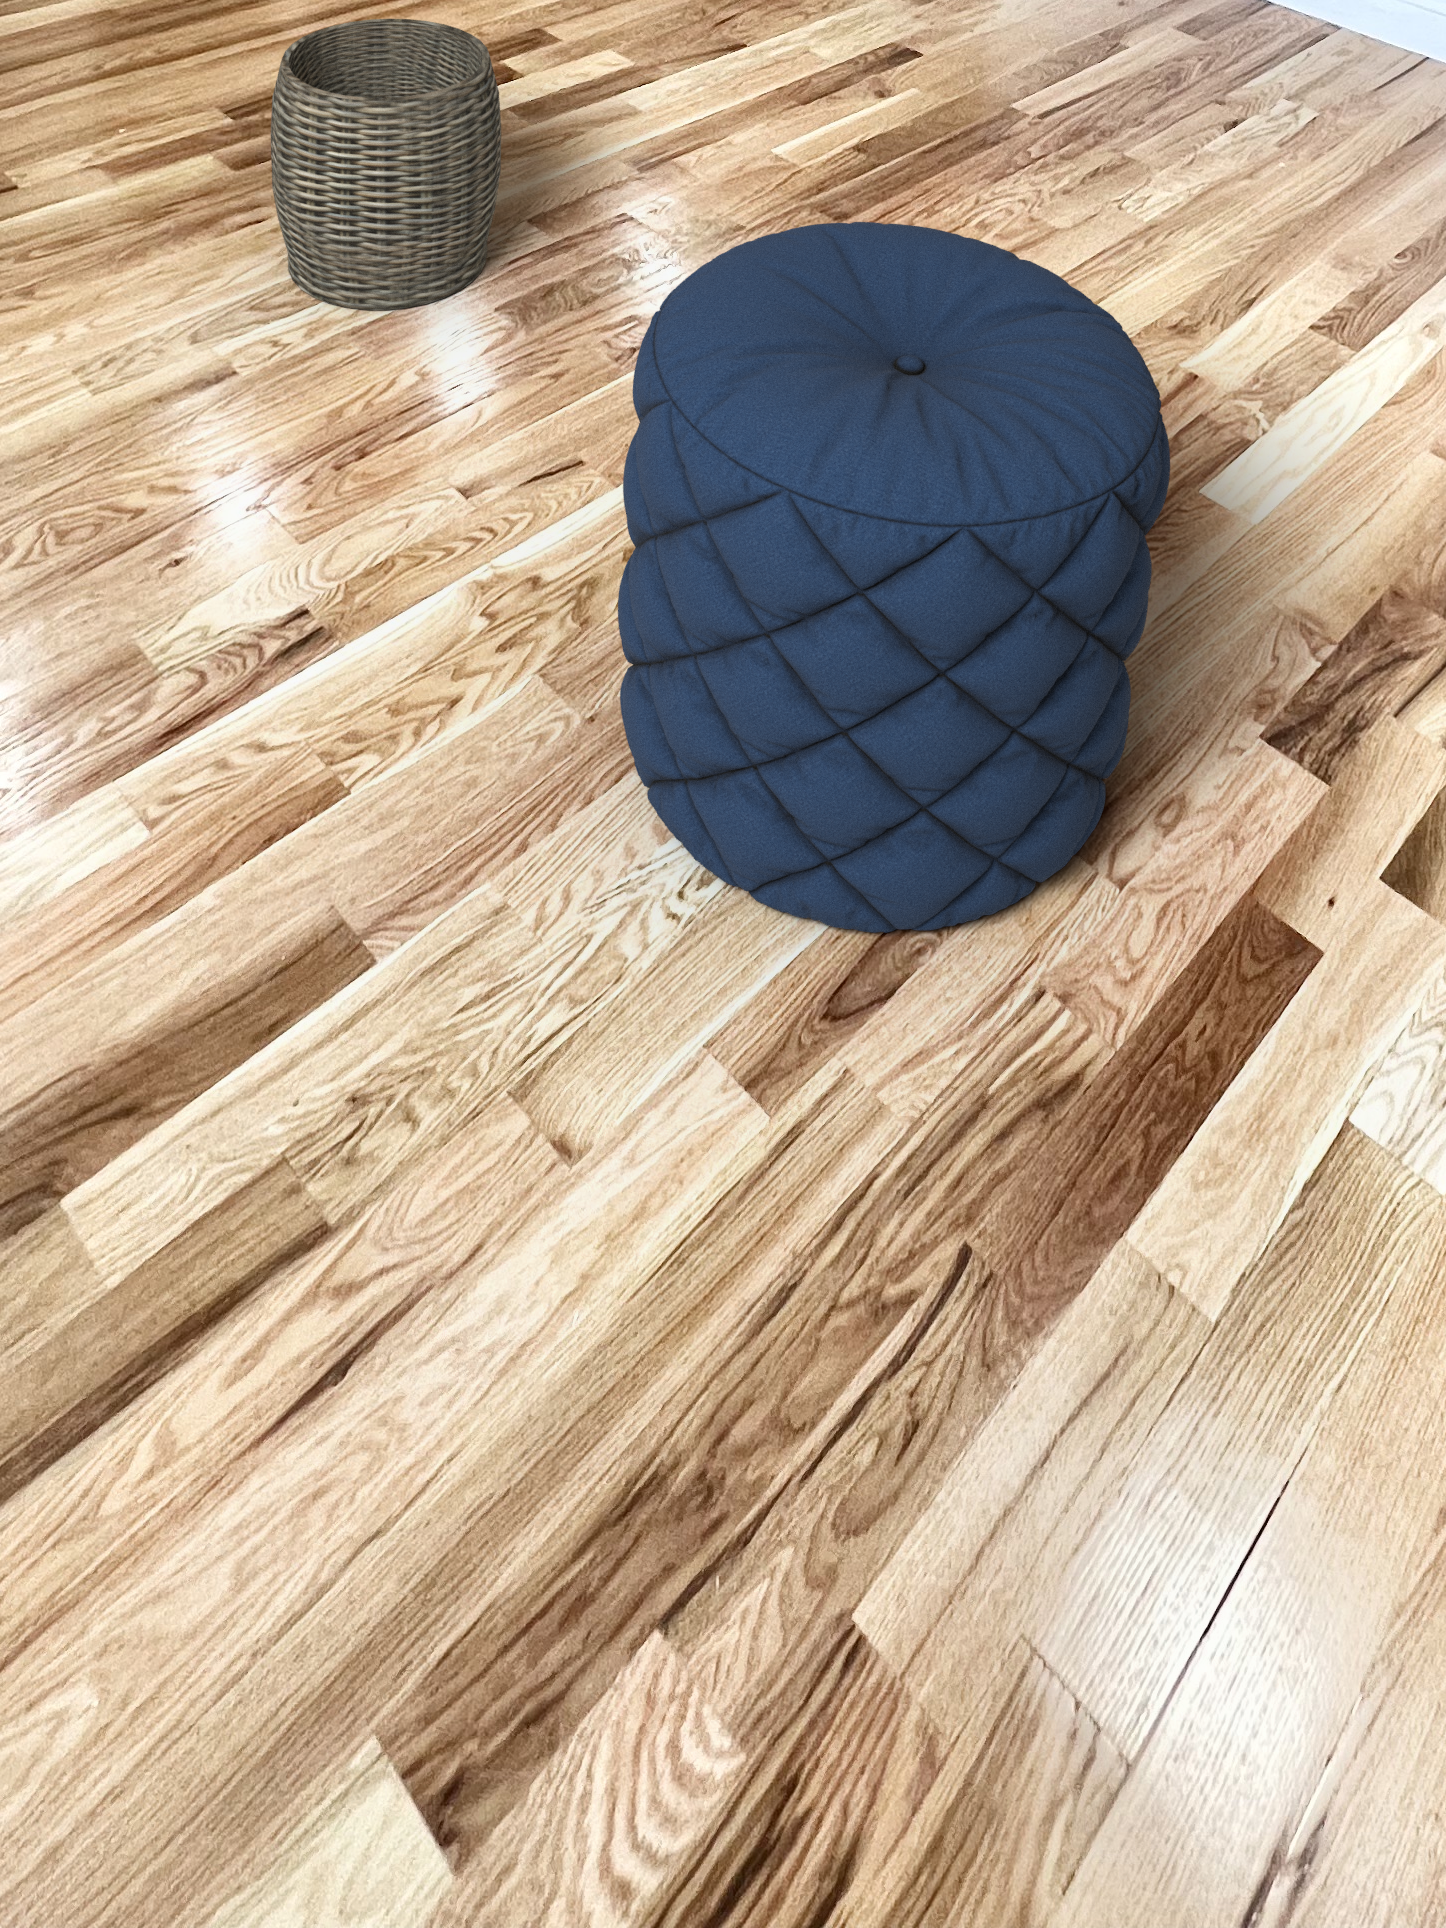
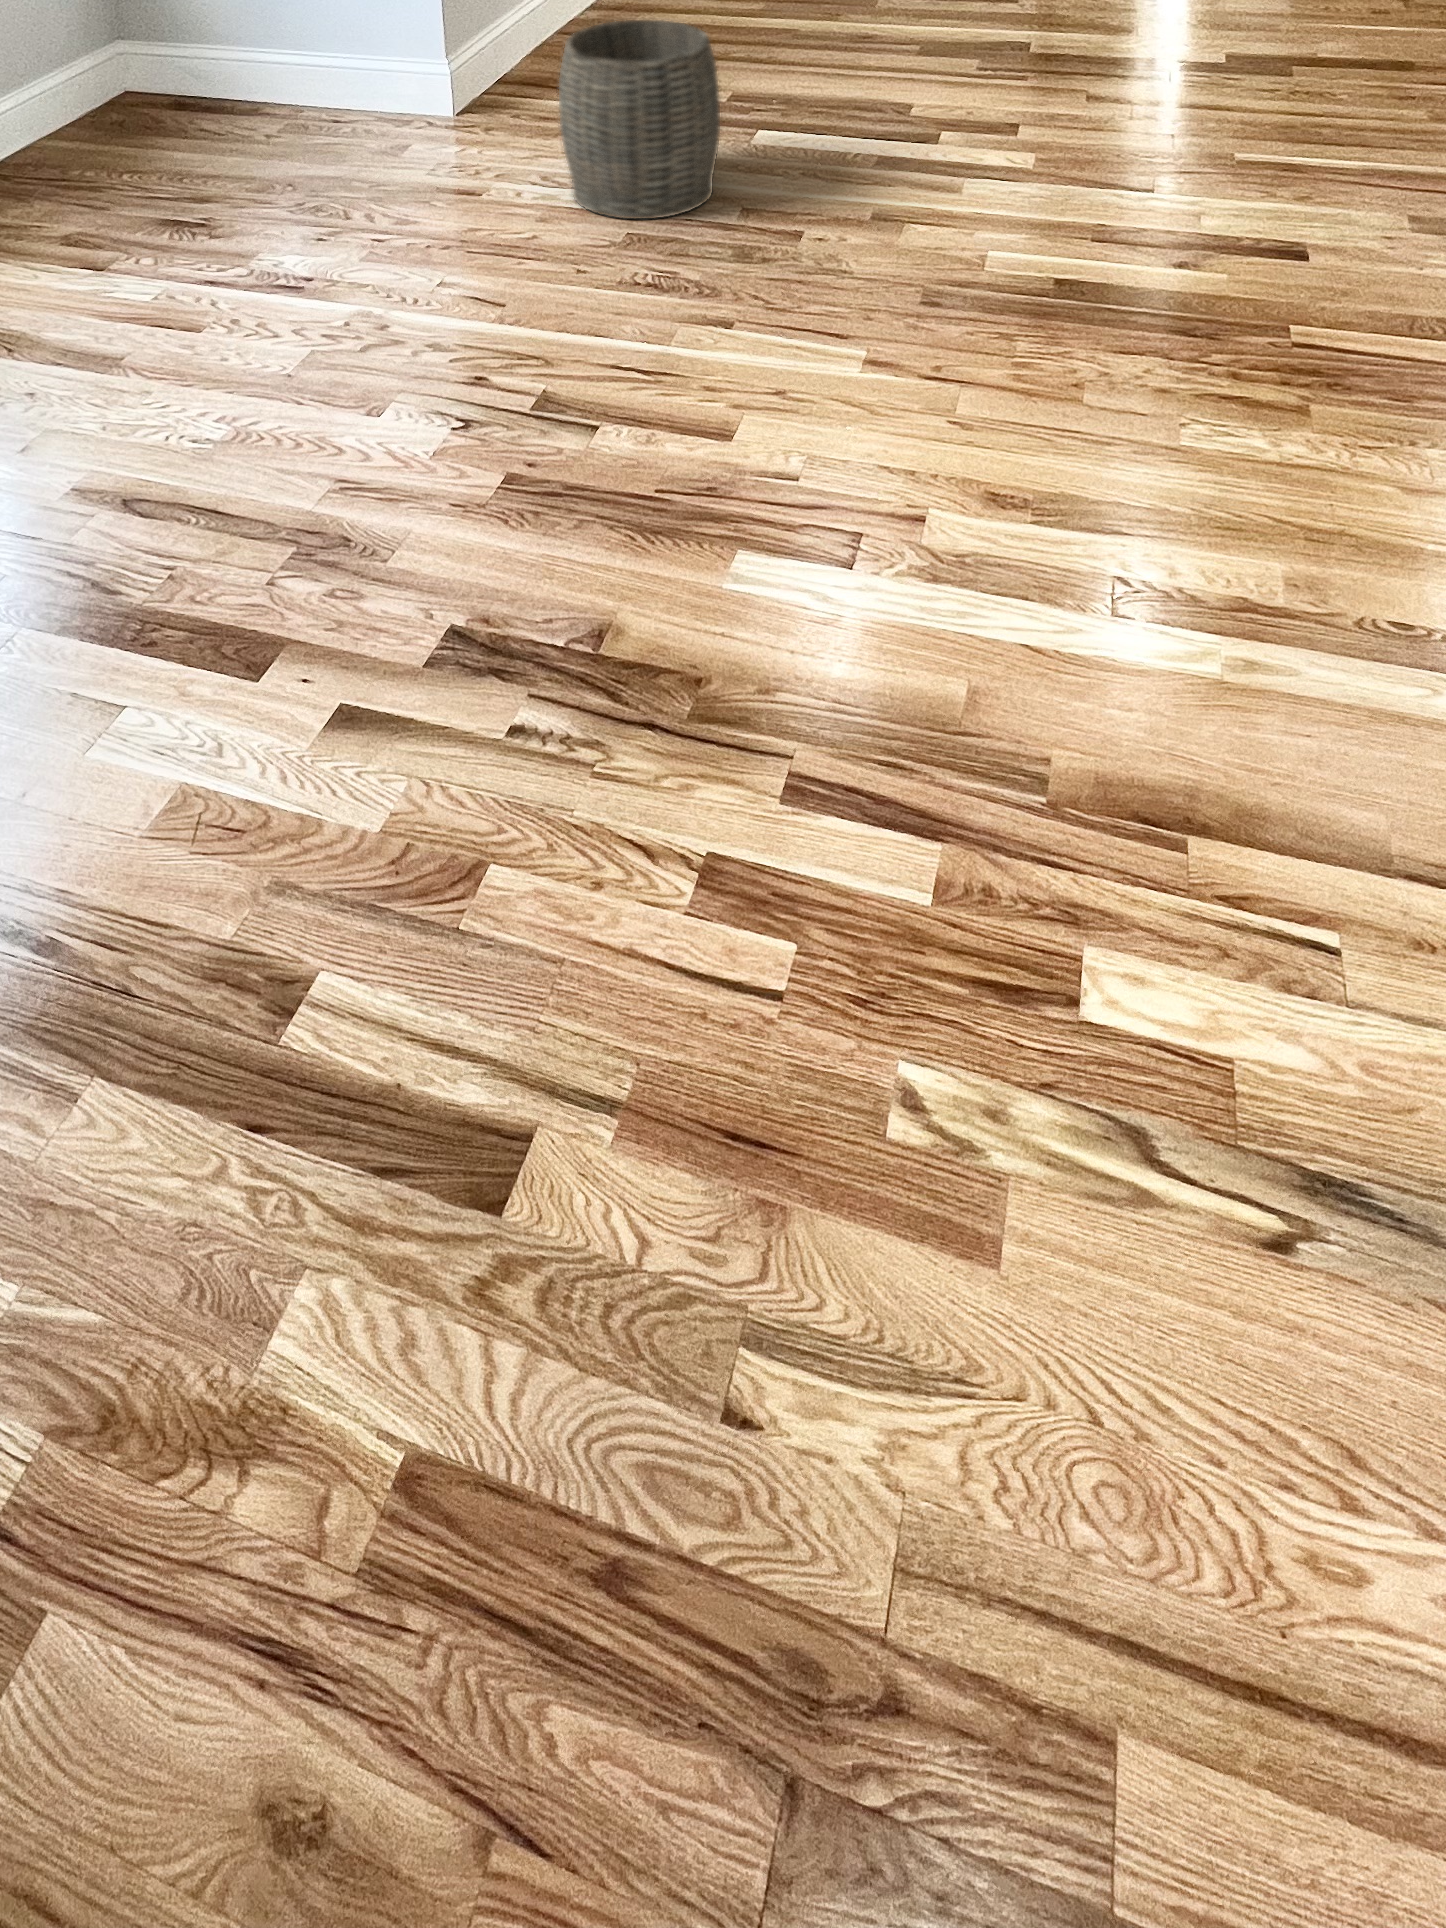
pouf: present [618,222,1170,933] -> none [144,118,513,561]

